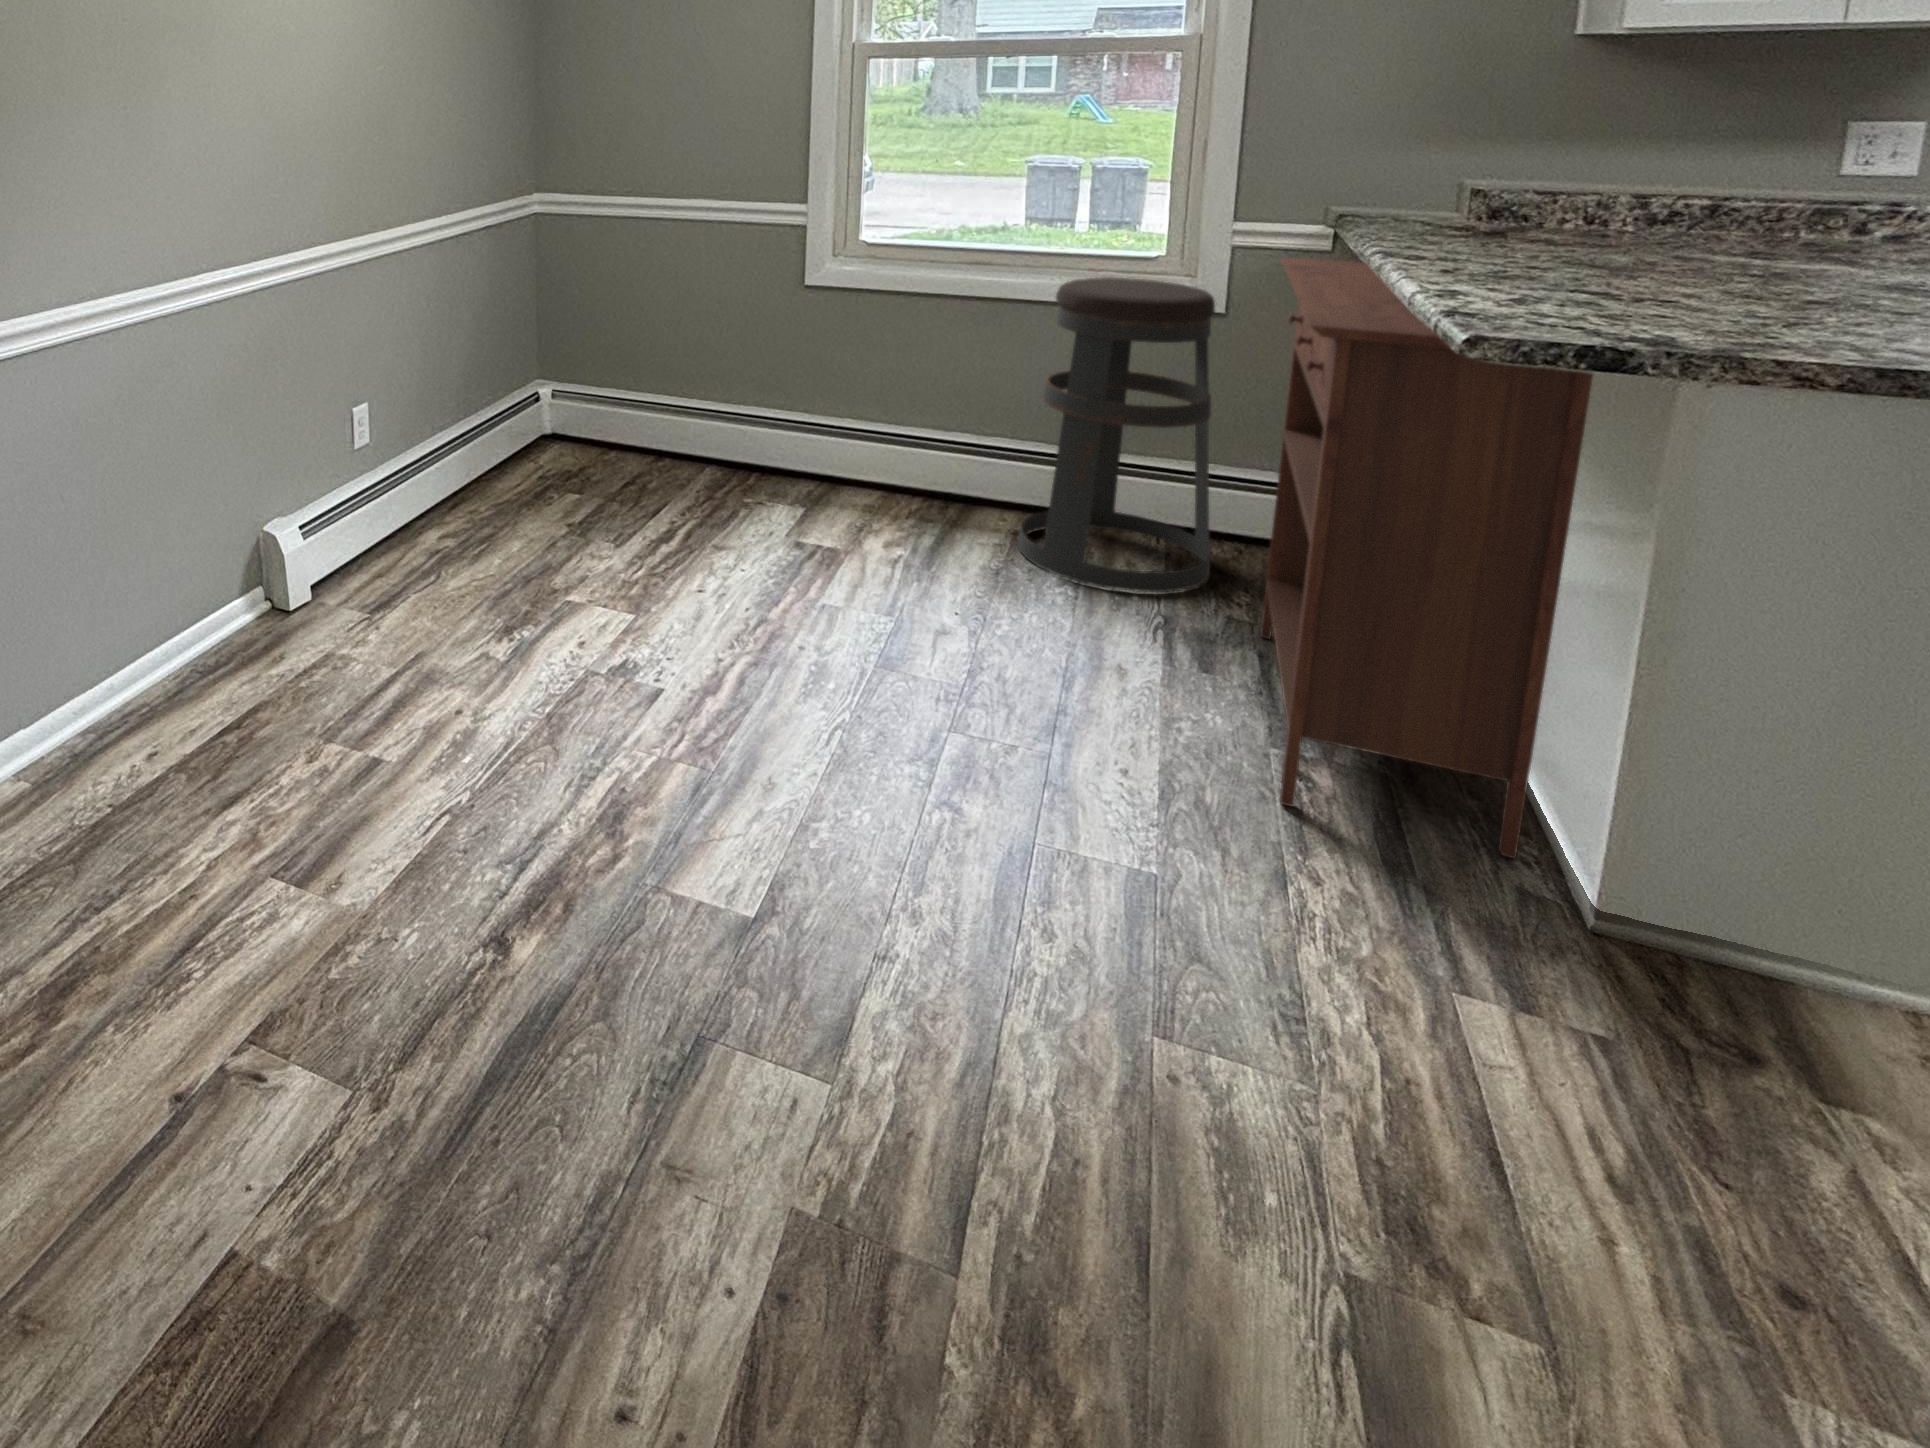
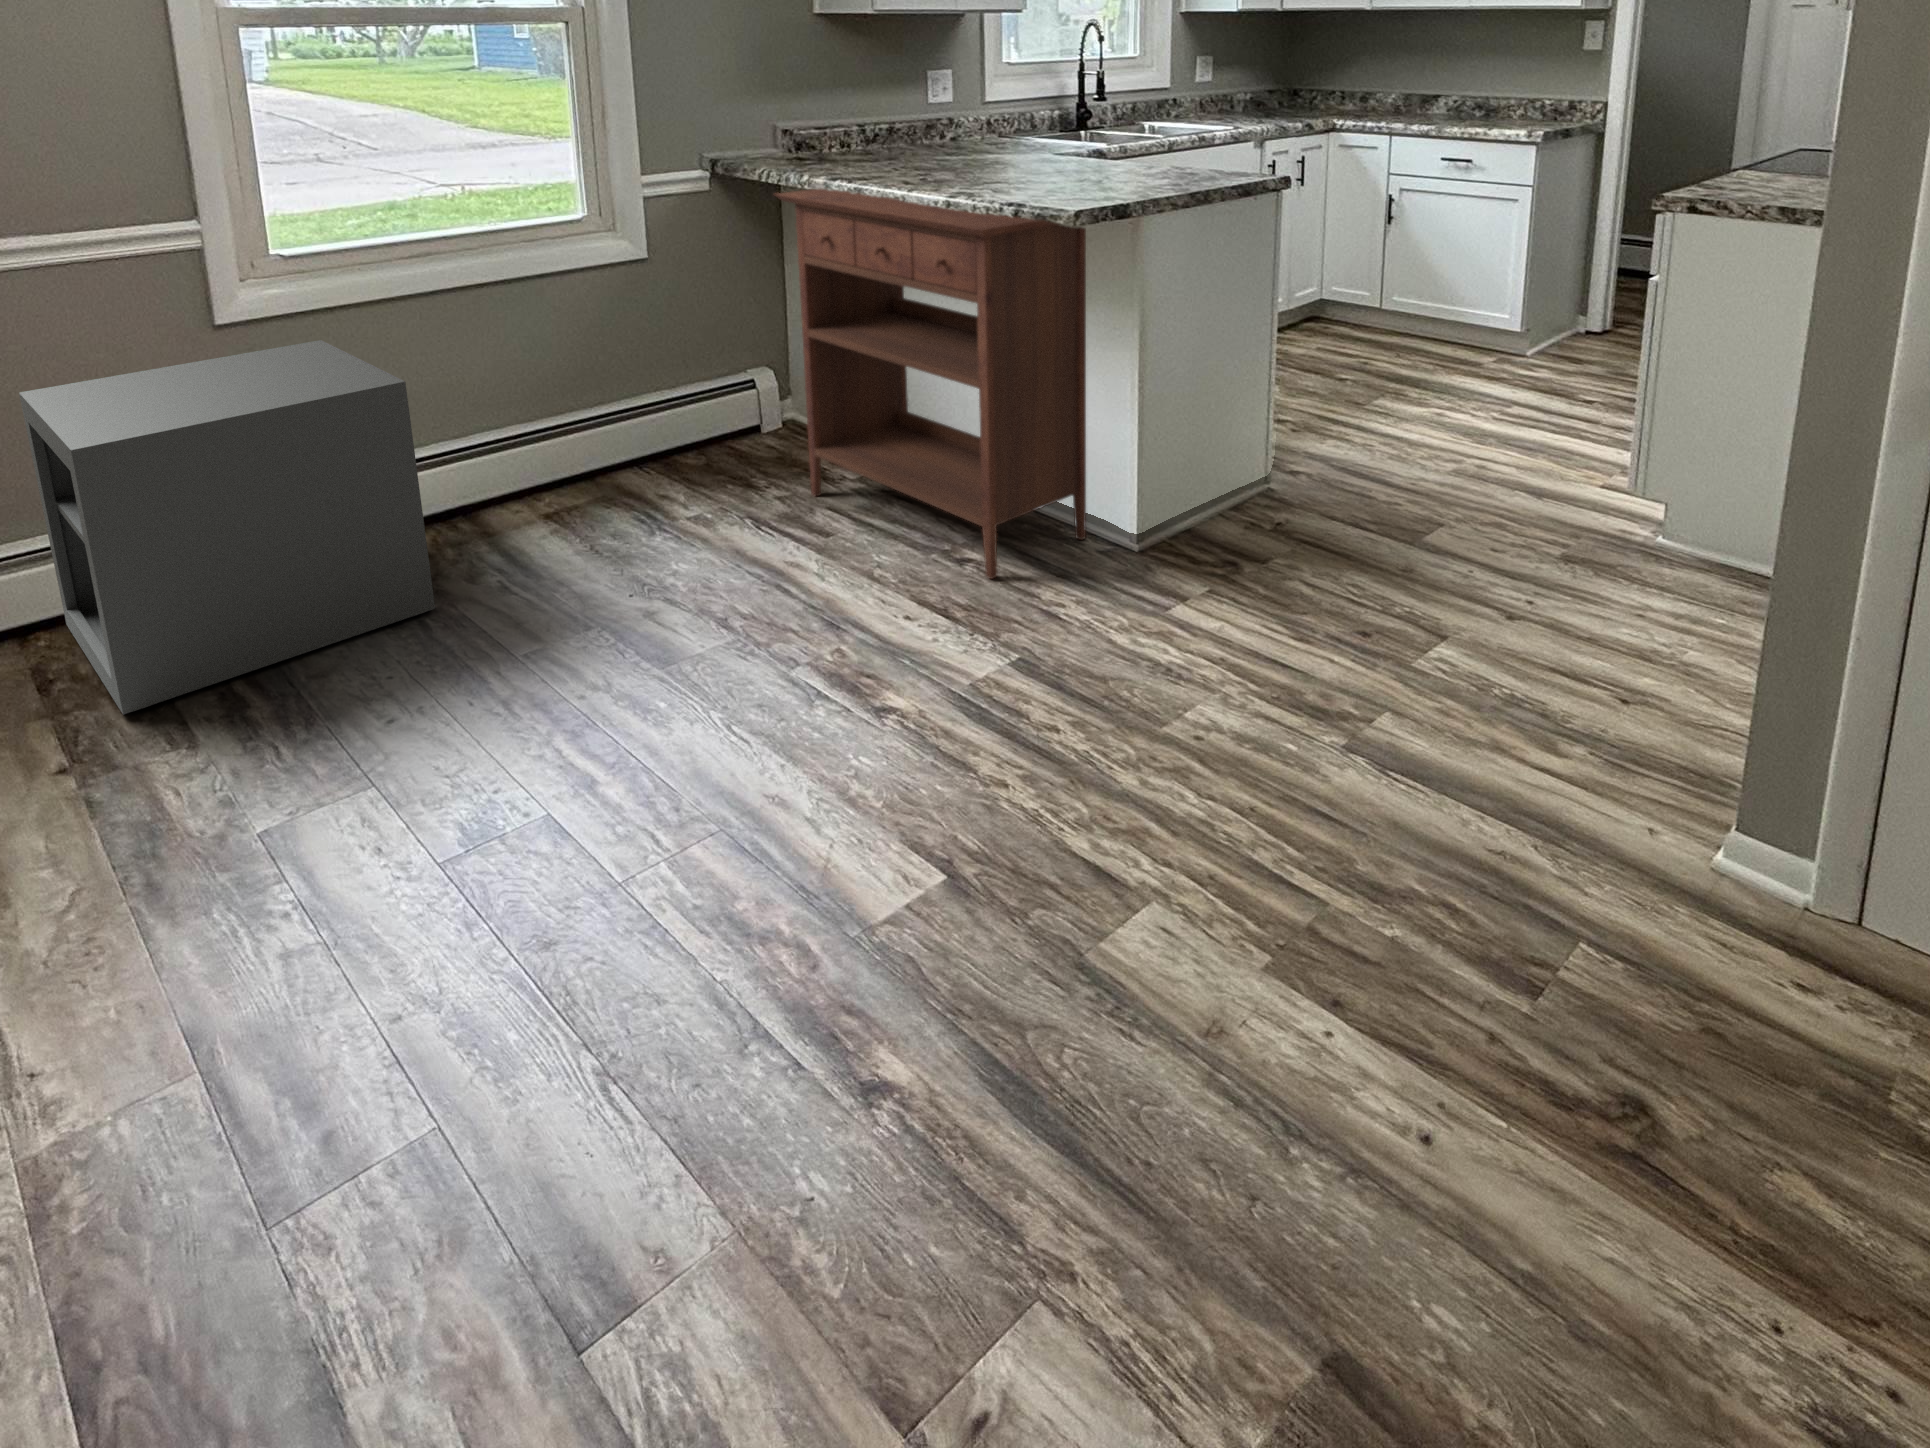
bar stool: present [1018,277,1215,592] -> none [554,235,729,527]
storage cabinet: none [623,299,873,549] -> present [19,340,435,714]

